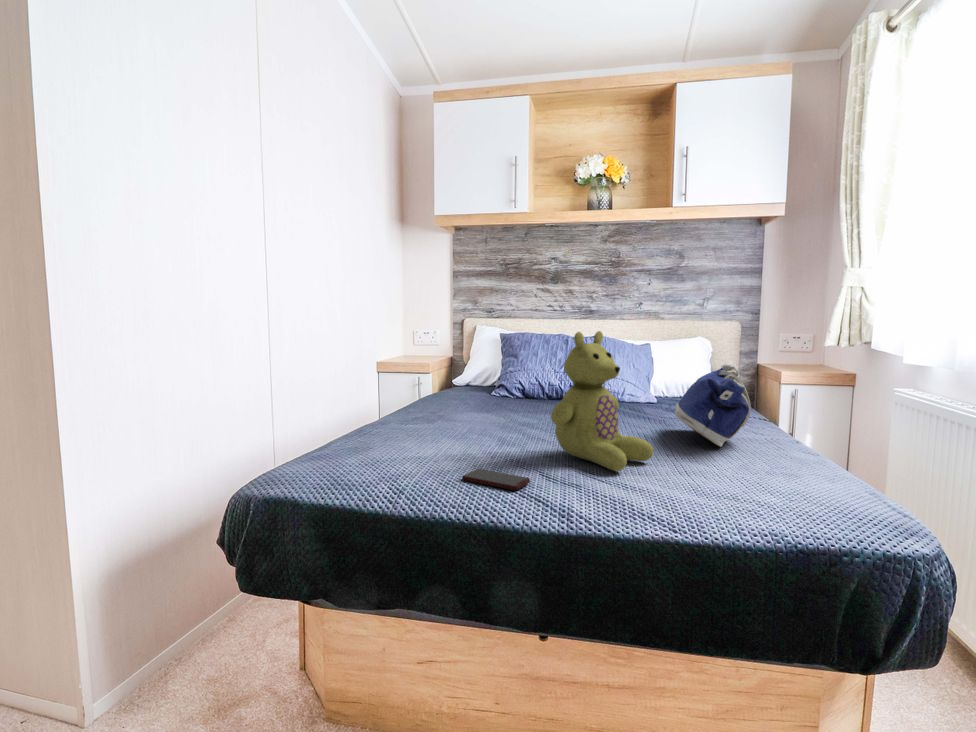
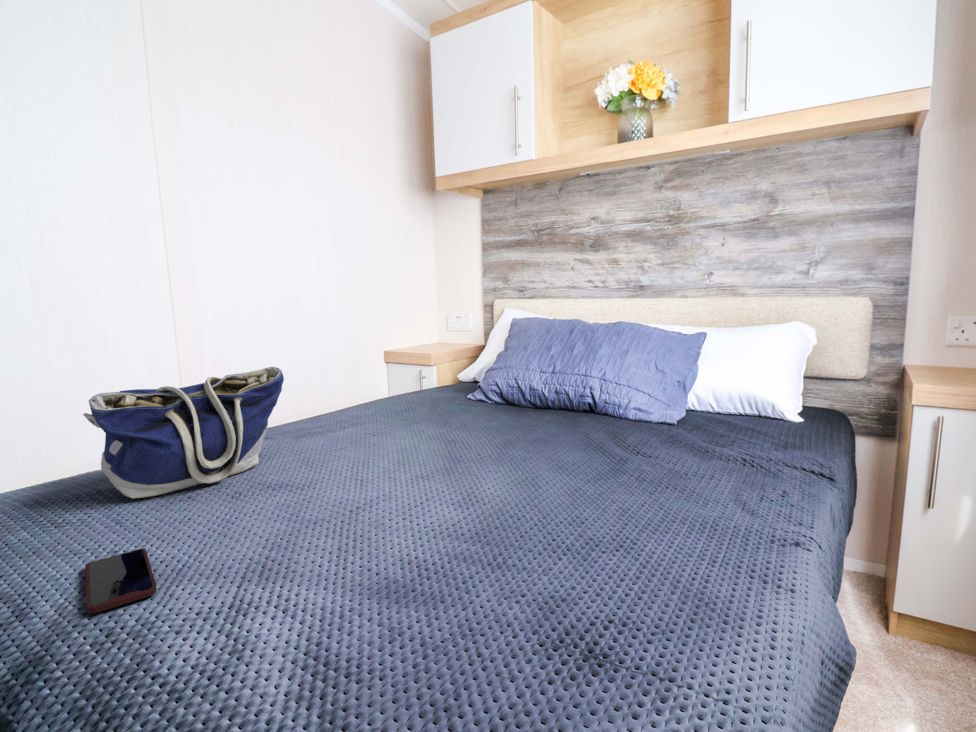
stuffed bear: present [551,331,653,471] -> none [273,322,456,587]
tote bag: present [675,365,751,447] -> present [83,367,284,498]

